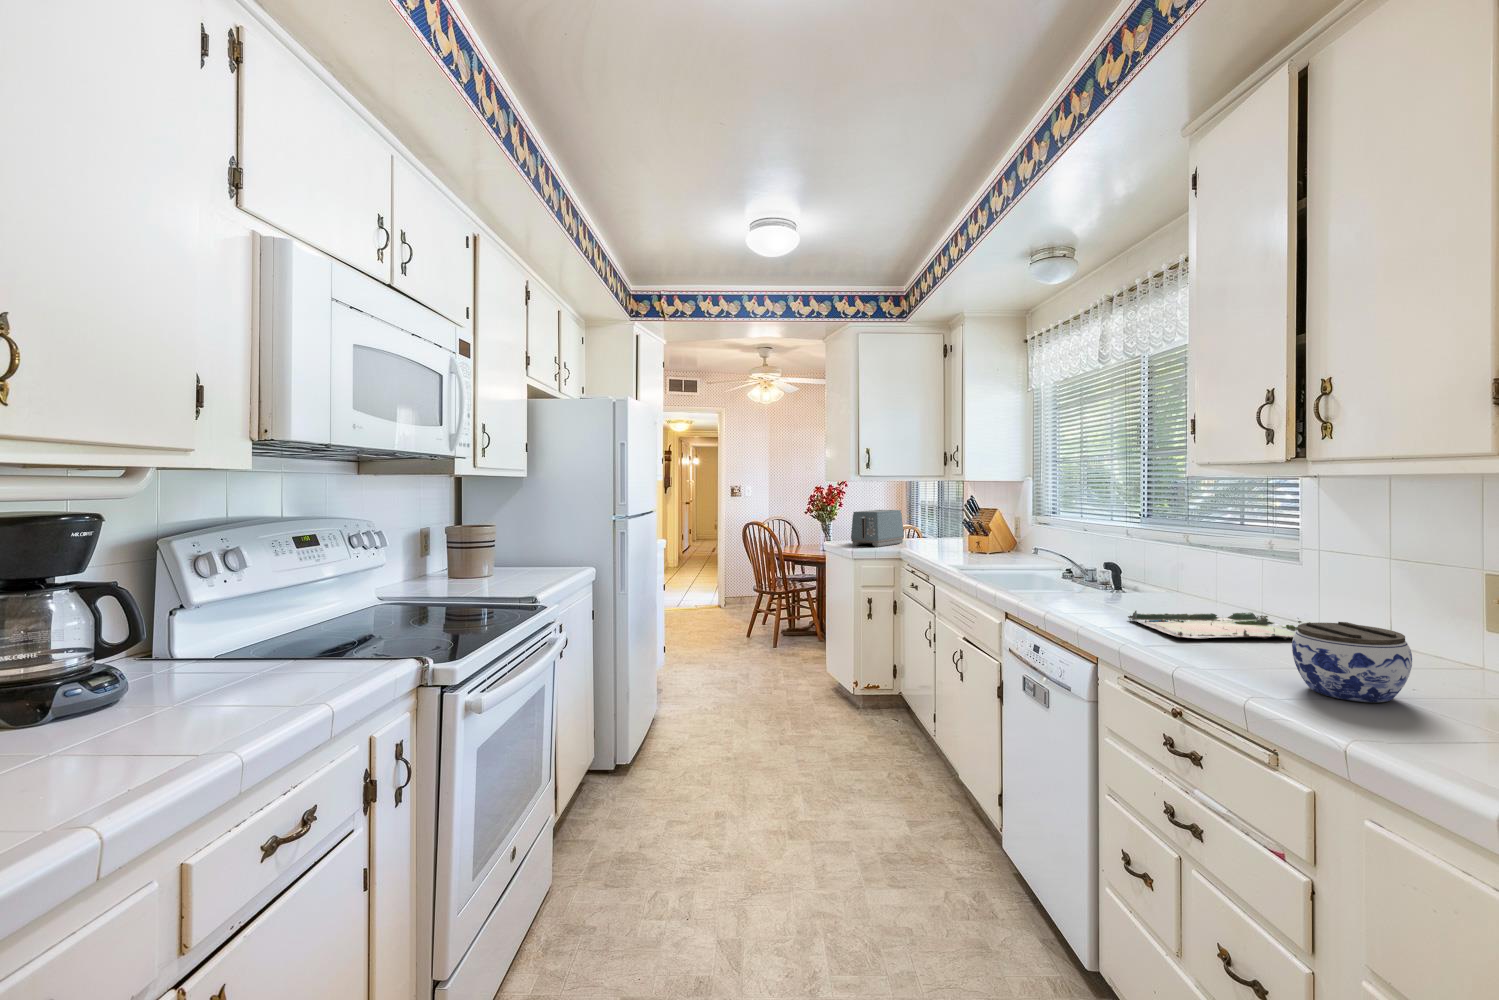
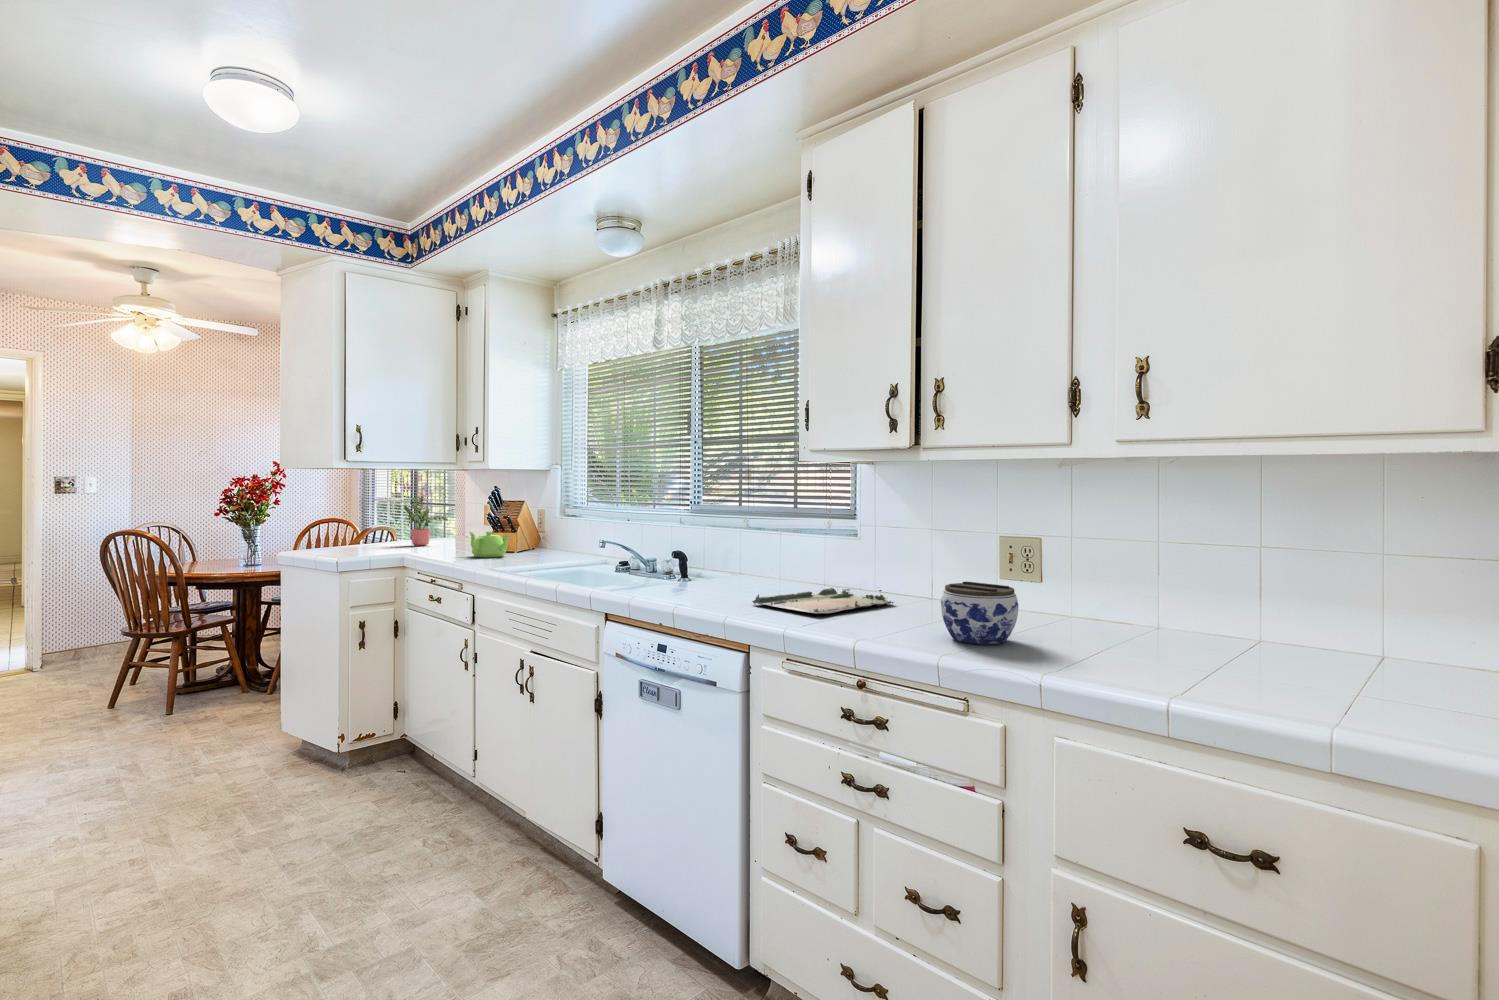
potted plant: none [910,502,945,542] -> present [404,496,448,546]
toaster: present [851,510,904,547] -> none [325,506,397,554]
teapot: none [947,532,979,555] -> present [469,531,511,557]

